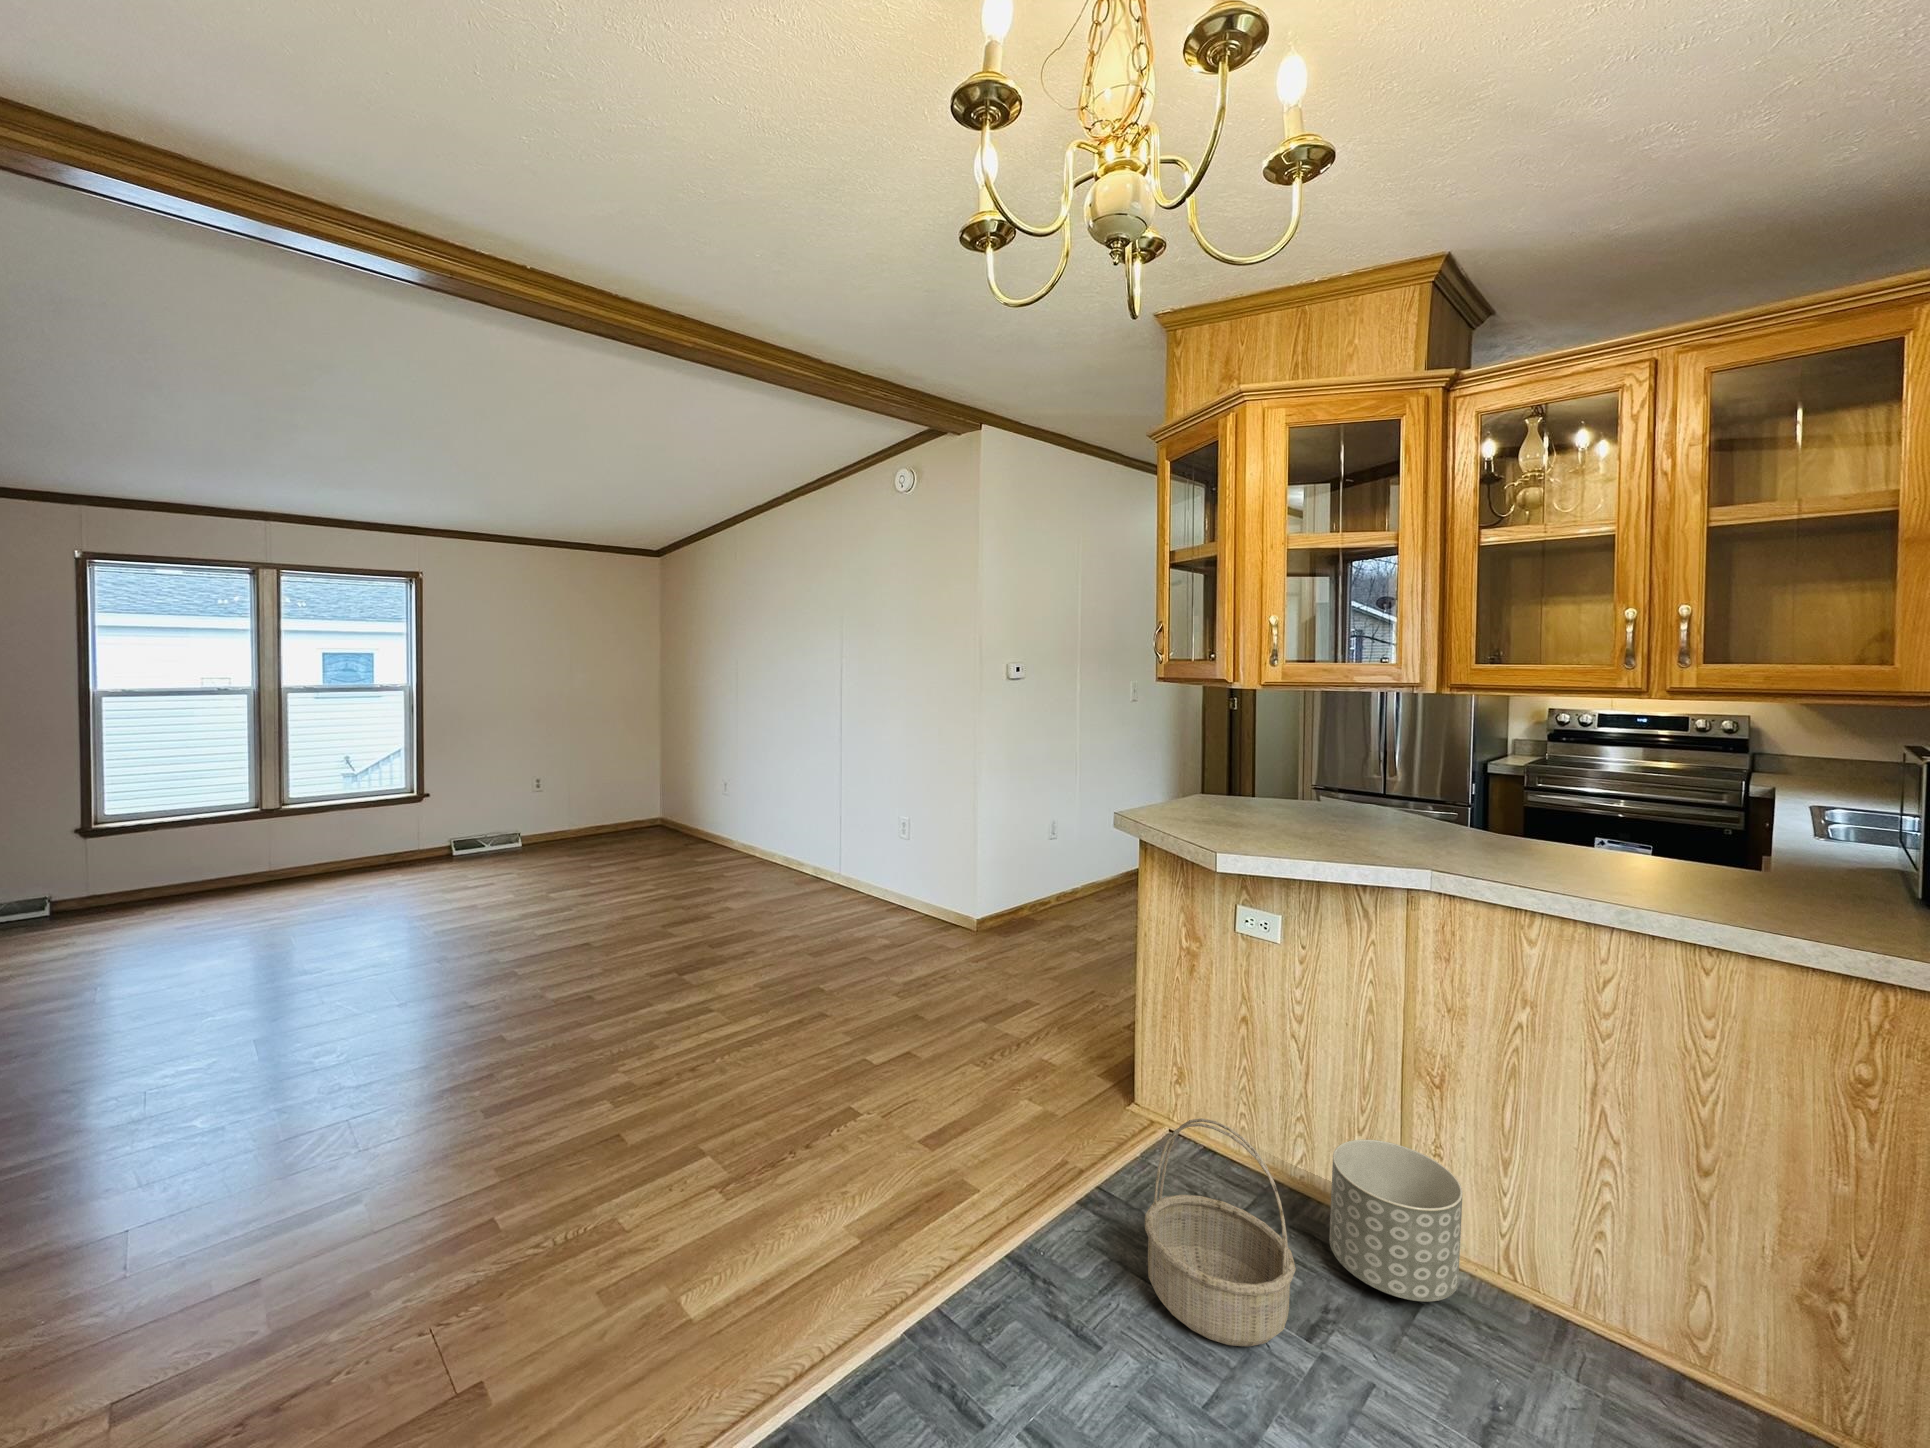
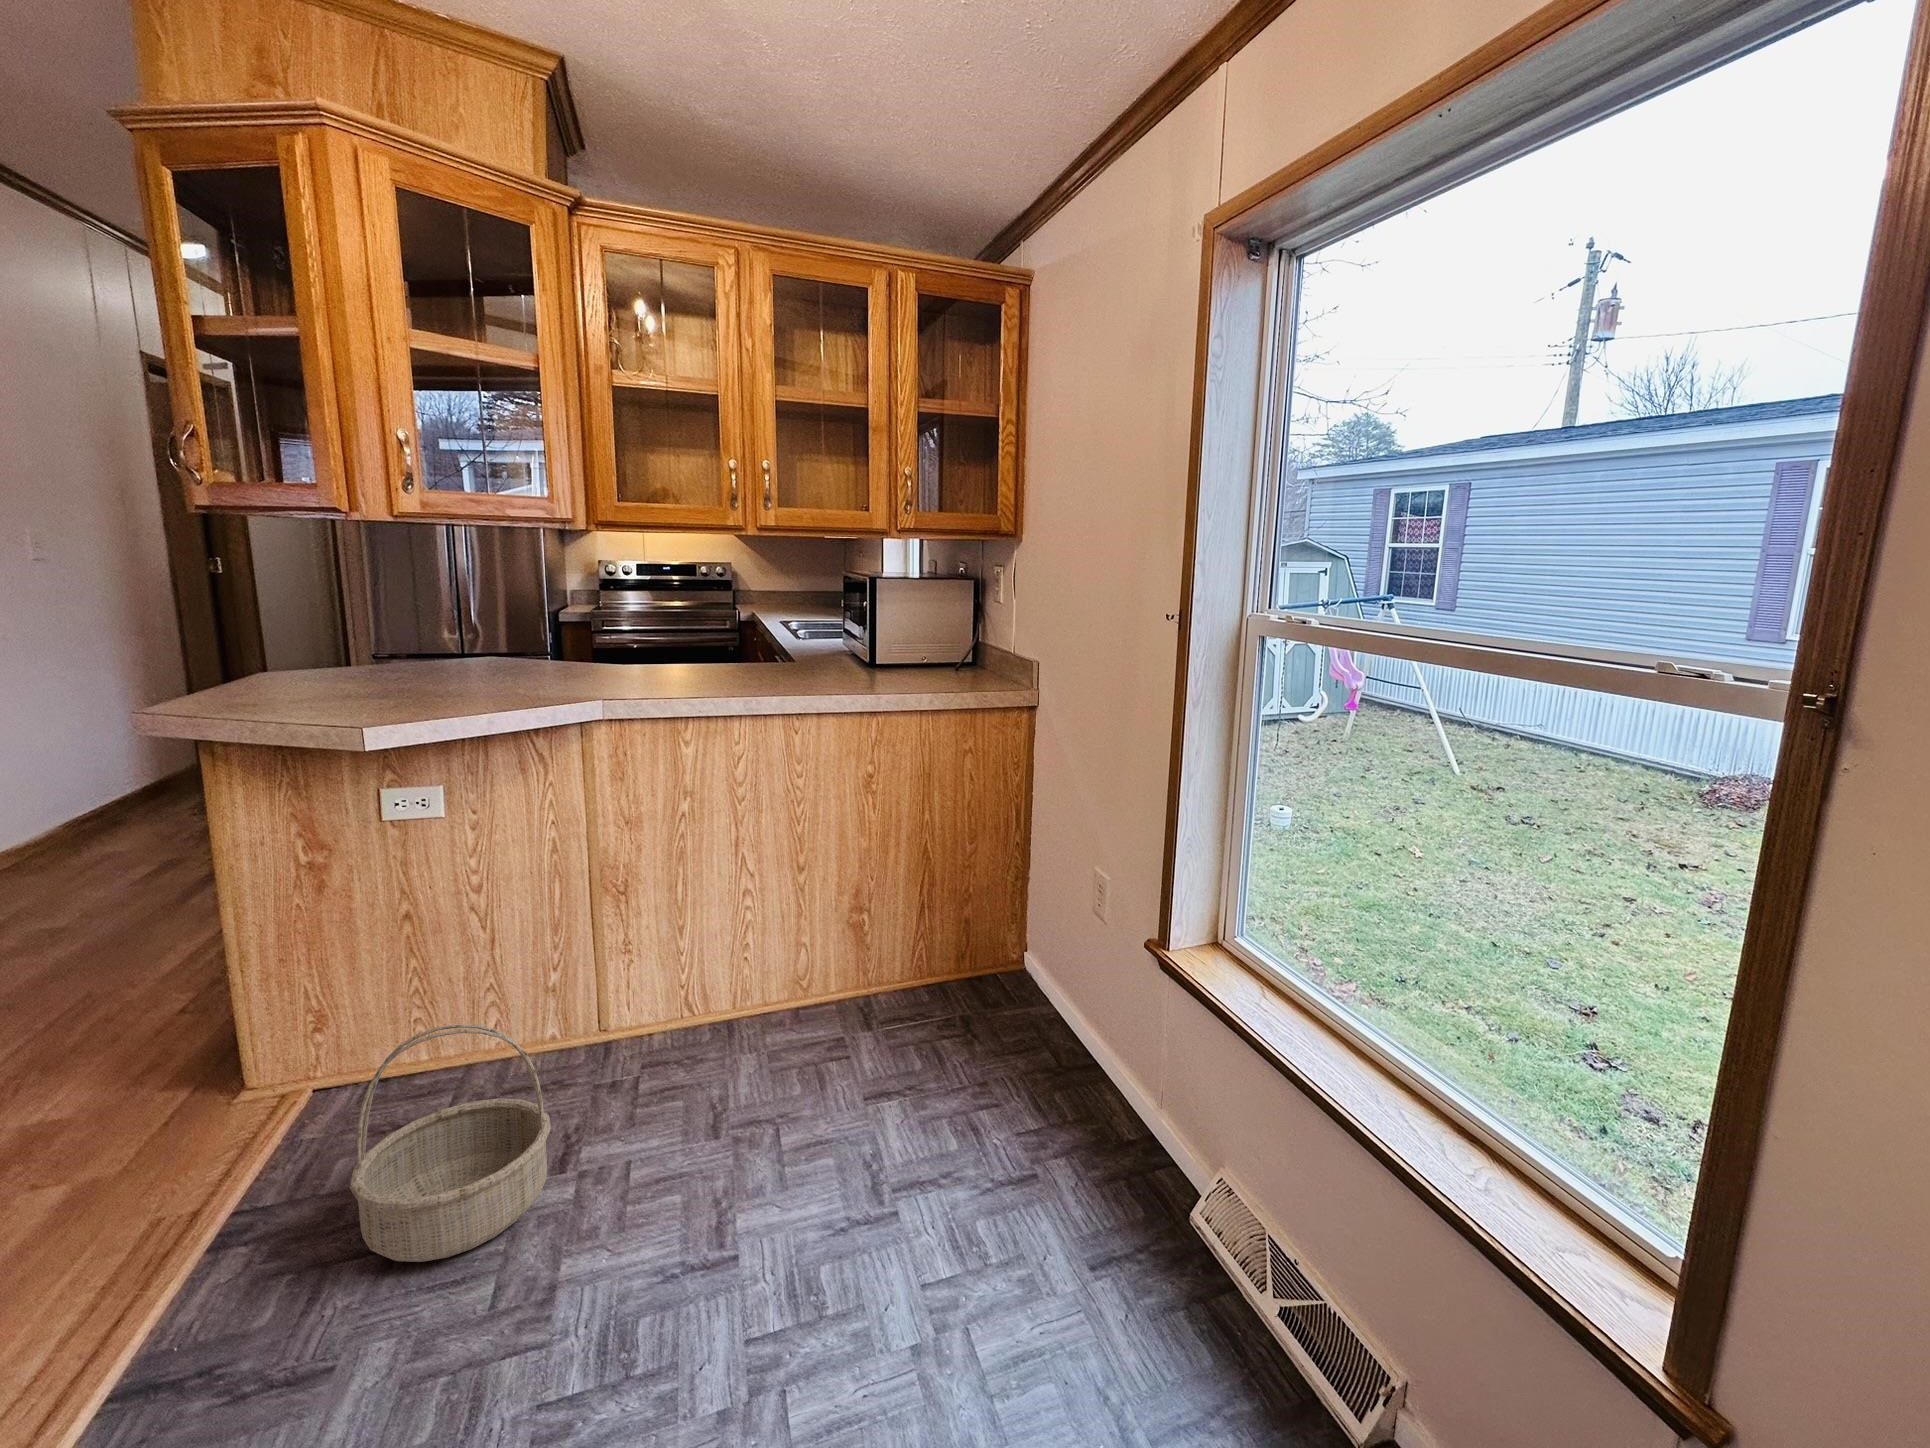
planter: present [1329,1140,1463,1302] -> none [545,954,664,1089]

